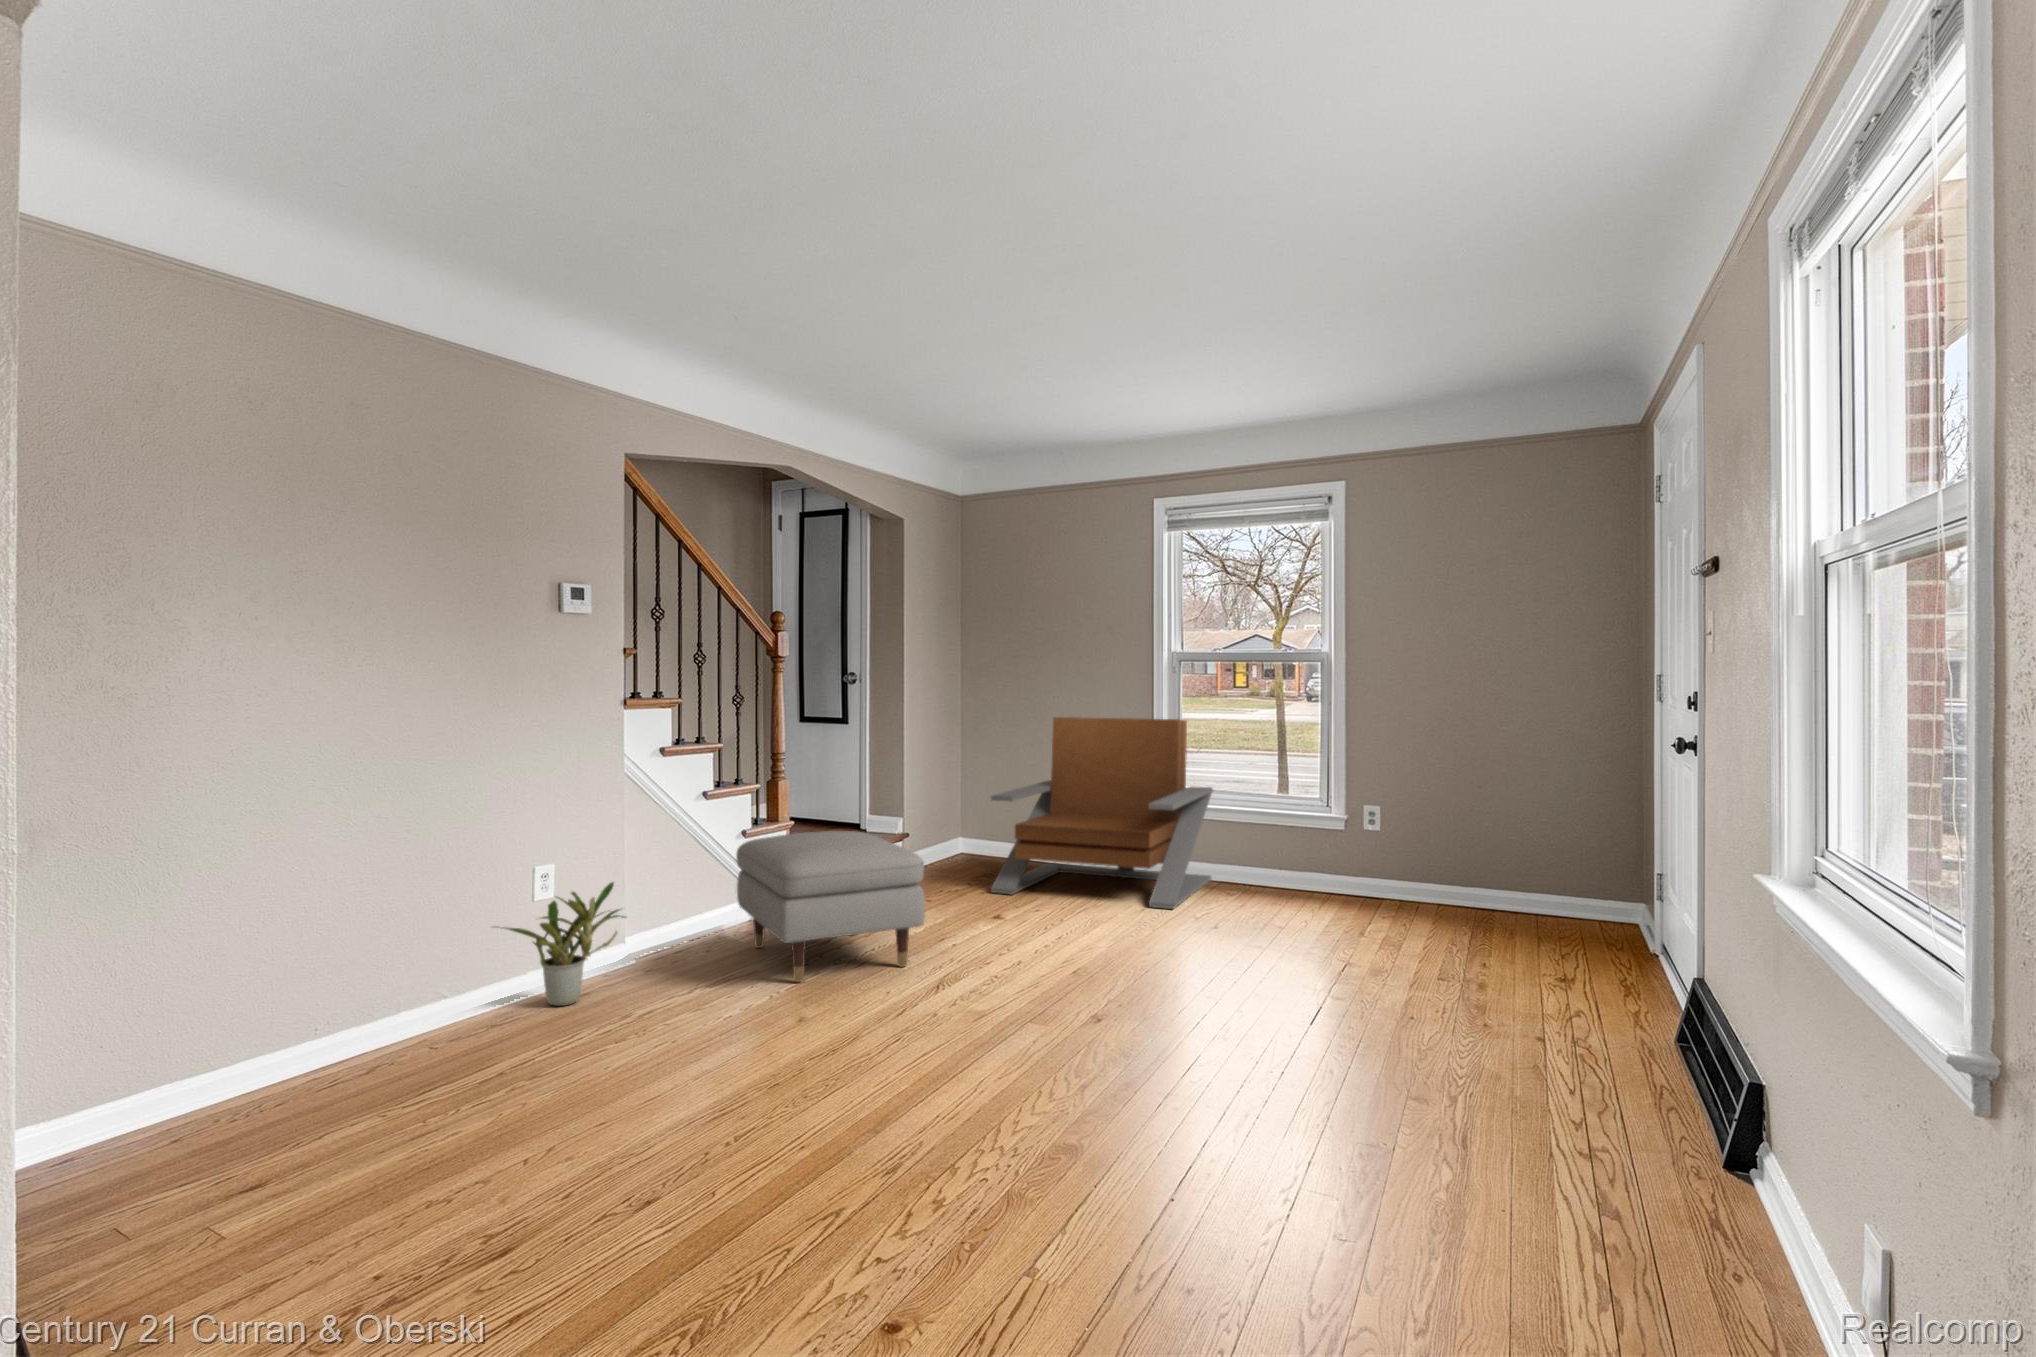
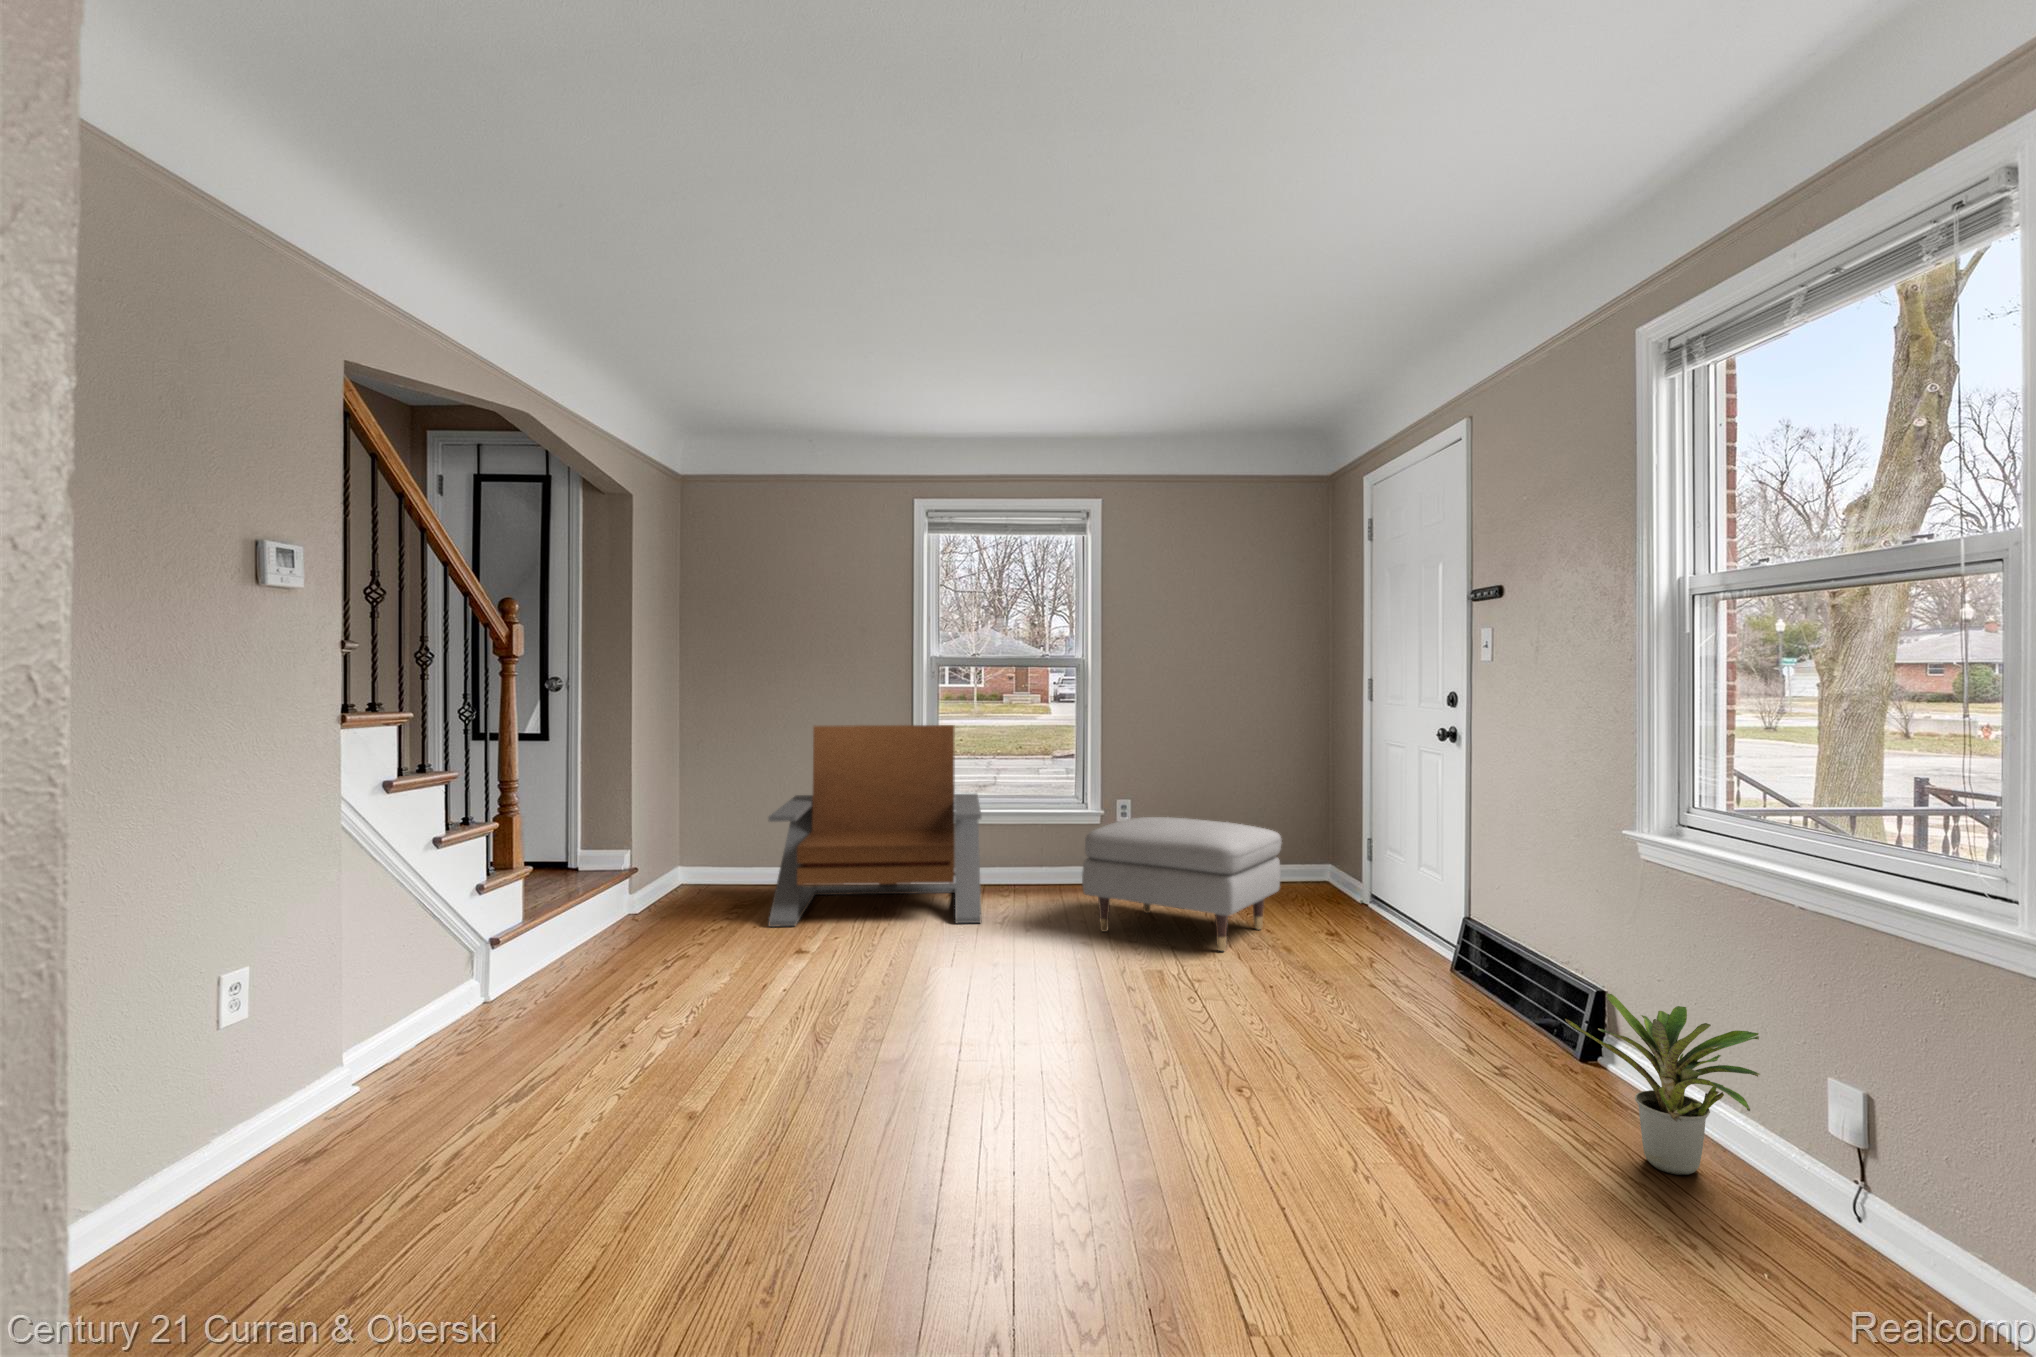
ottoman: present [736,831,925,982] -> present [1082,817,1282,951]
potted plant: present [505,882,625,1006] -> present [1565,993,1760,1175]

